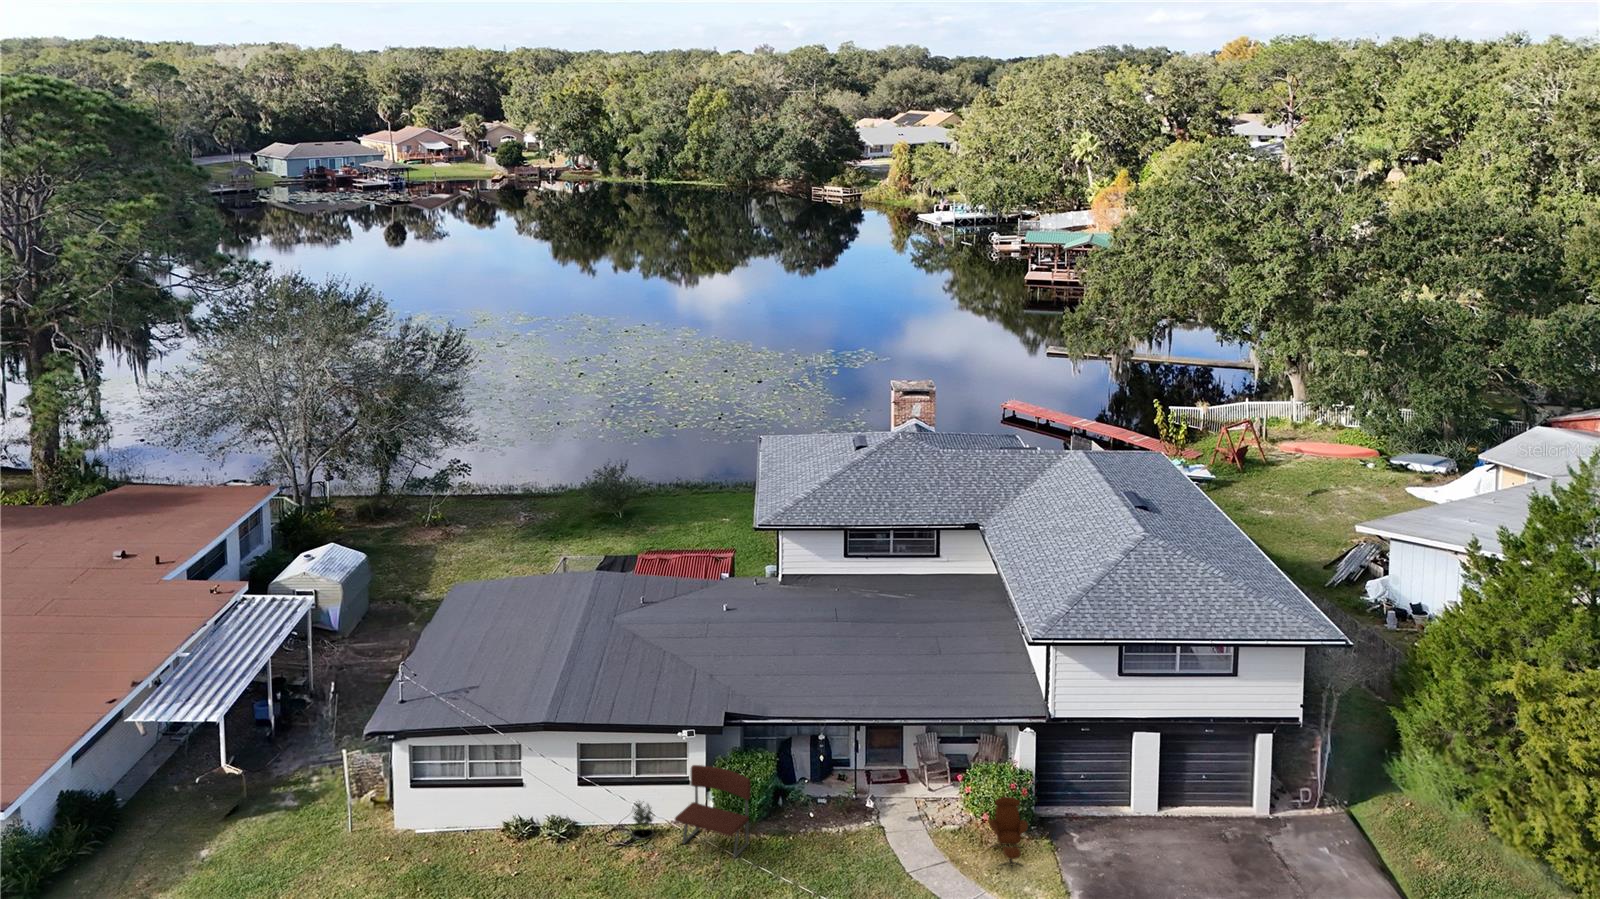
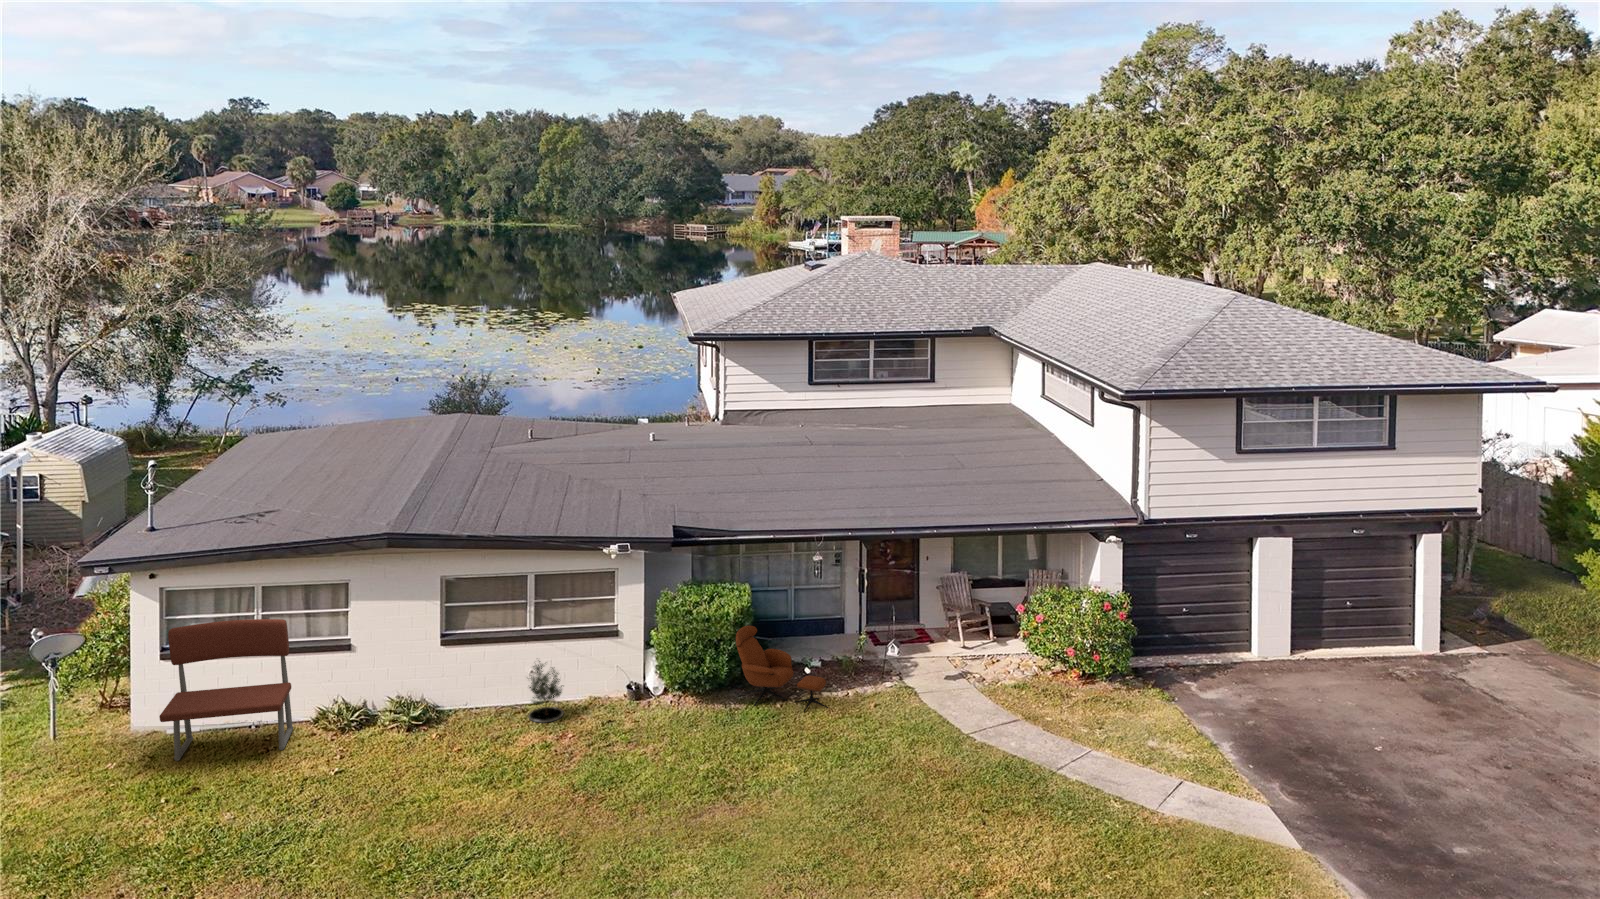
bench: present [675,765,751,858] -> present [159,619,293,761]
lounge chair: present [989,797,1028,867] -> present [736,626,828,712]

